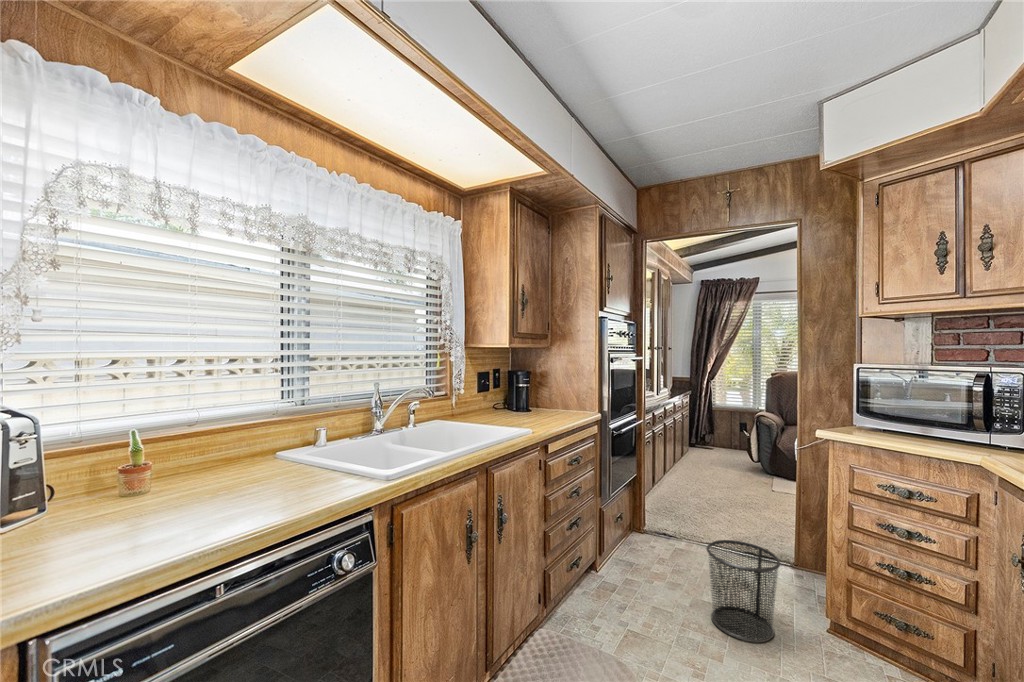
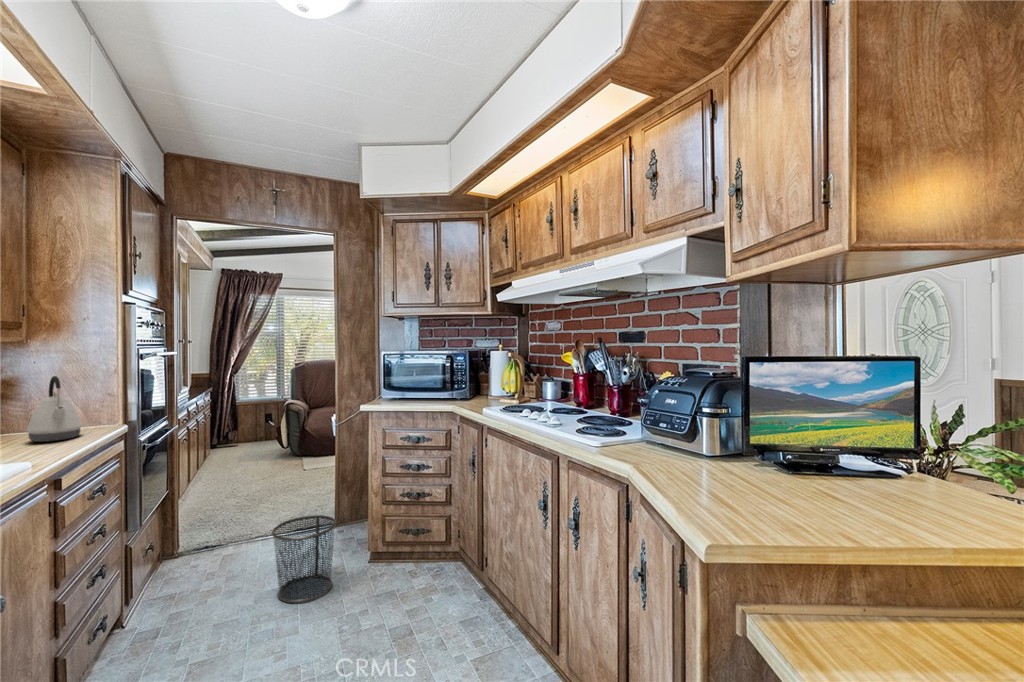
kettle: none [539,371,568,418] -> present [27,376,82,442]

